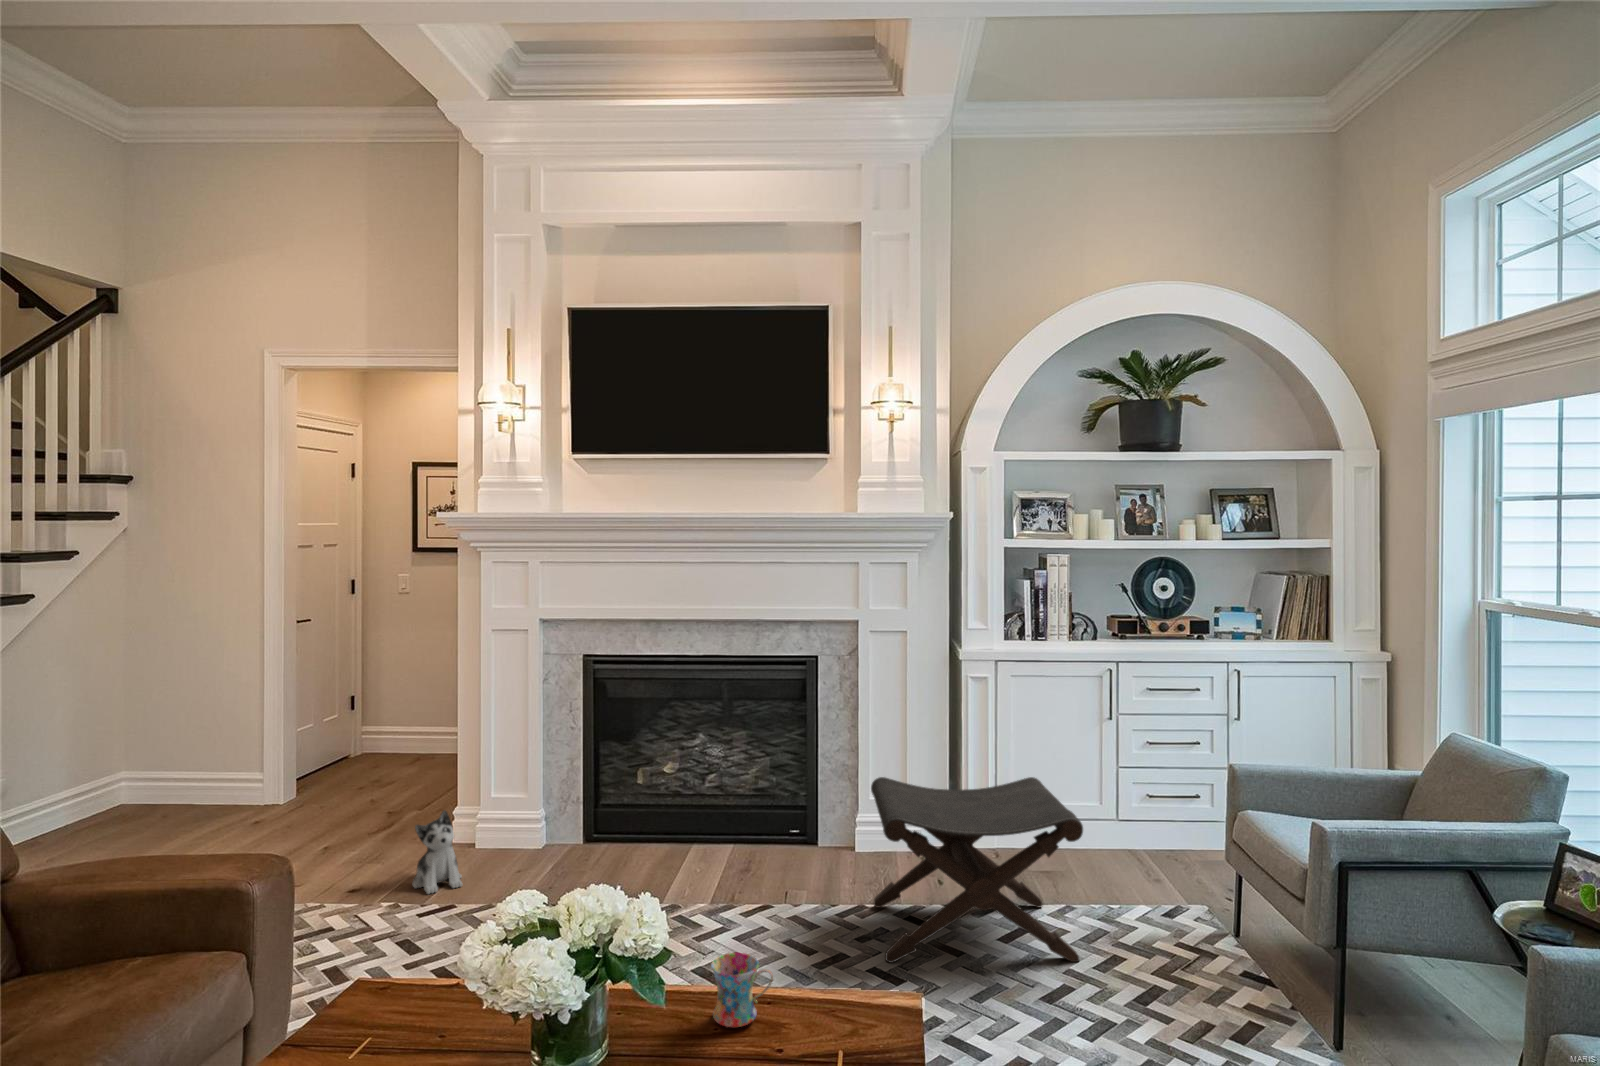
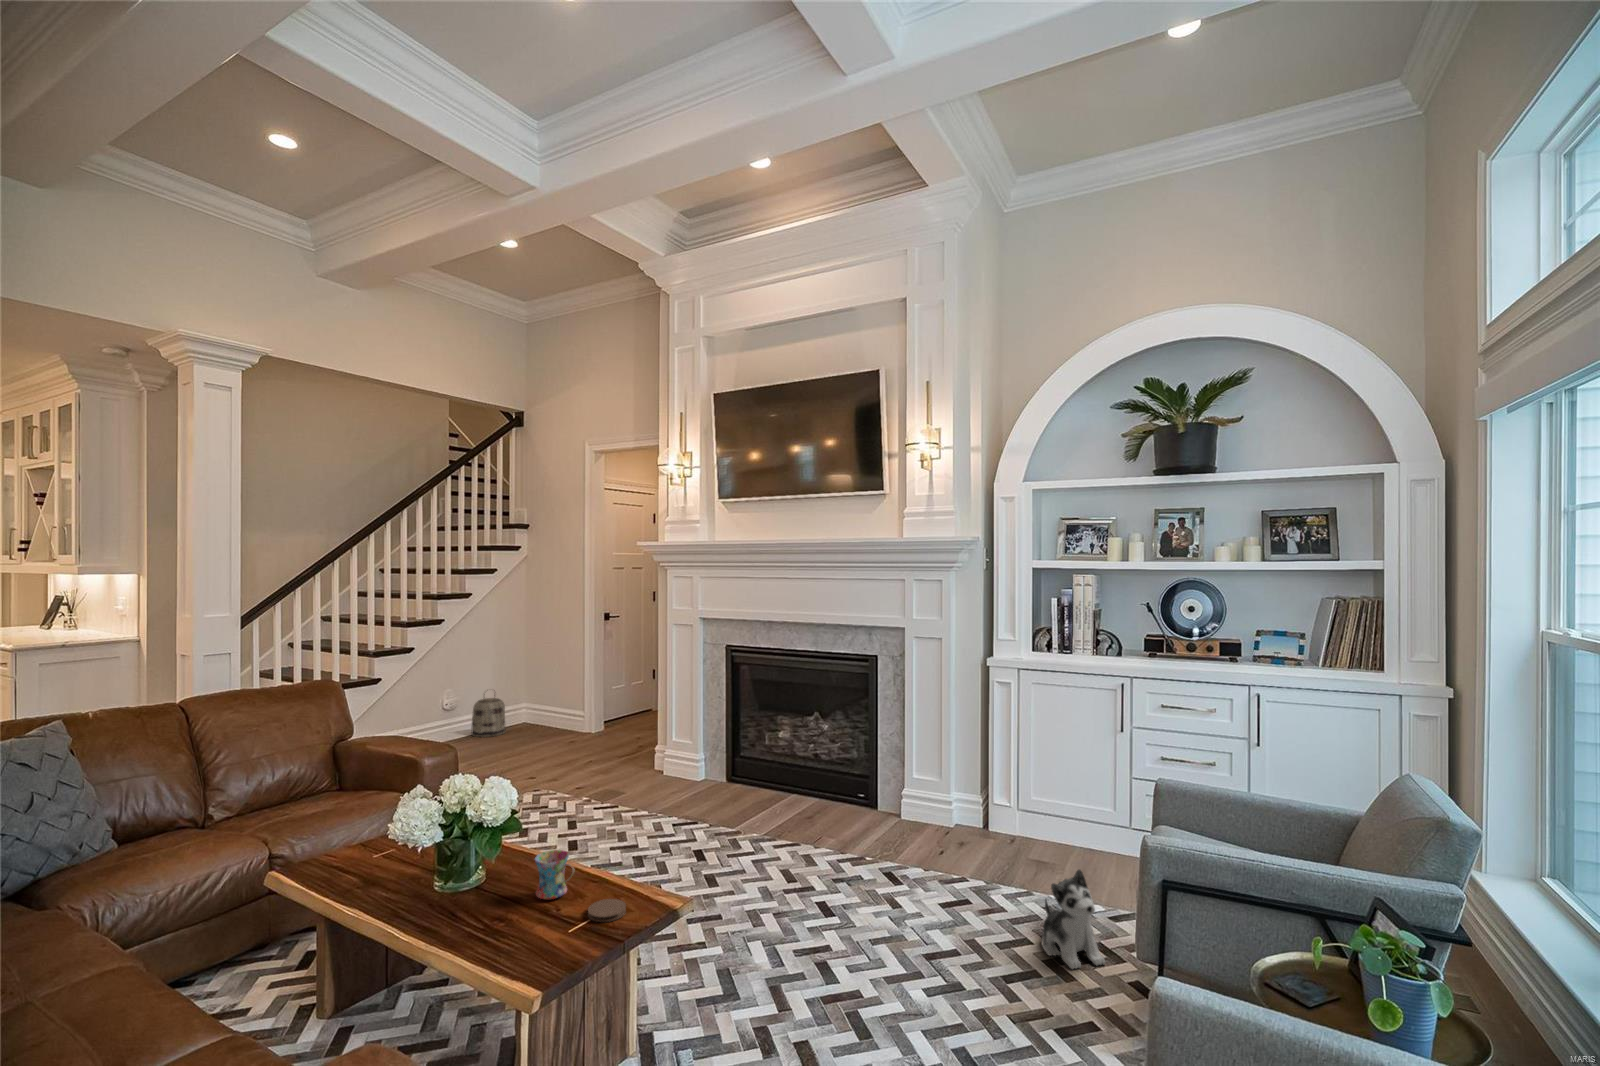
basket: none [143,746,204,822] -> present [471,694,506,737]
footstool: present [871,777,1083,963] -> none [827,756,1007,936]
plush toy: present [413,810,462,894] -> present [1042,869,1105,969]
coaster: none [815,1004,867,1040] -> present [588,899,626,922]

